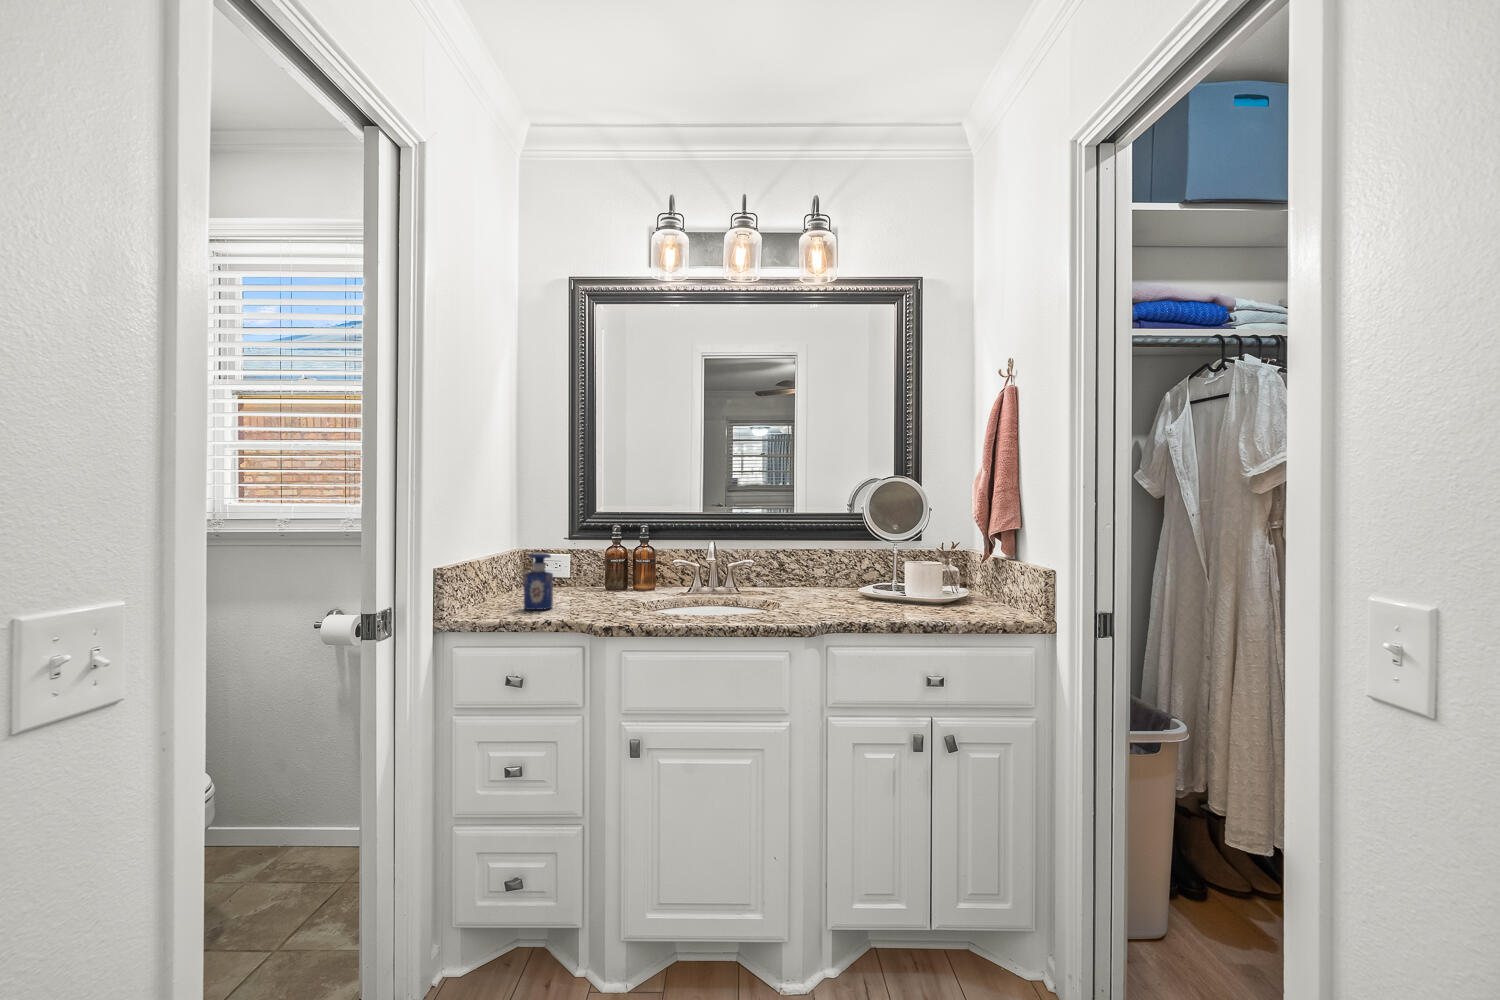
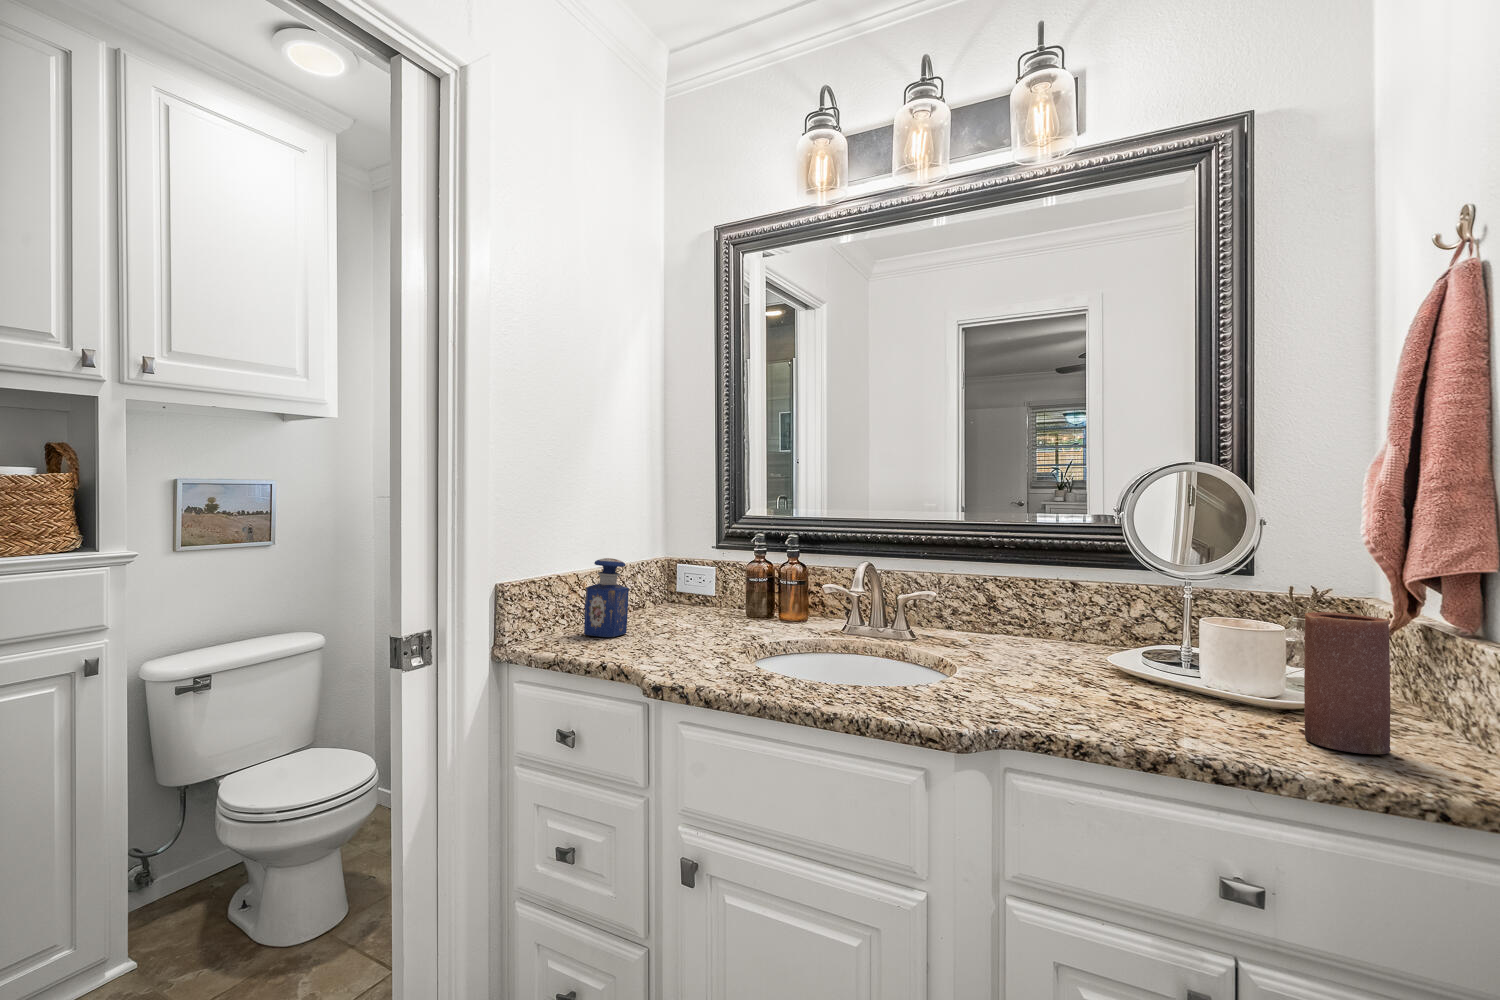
candle: none [950,555,980,614] -> present [1304,612,1391,754]

